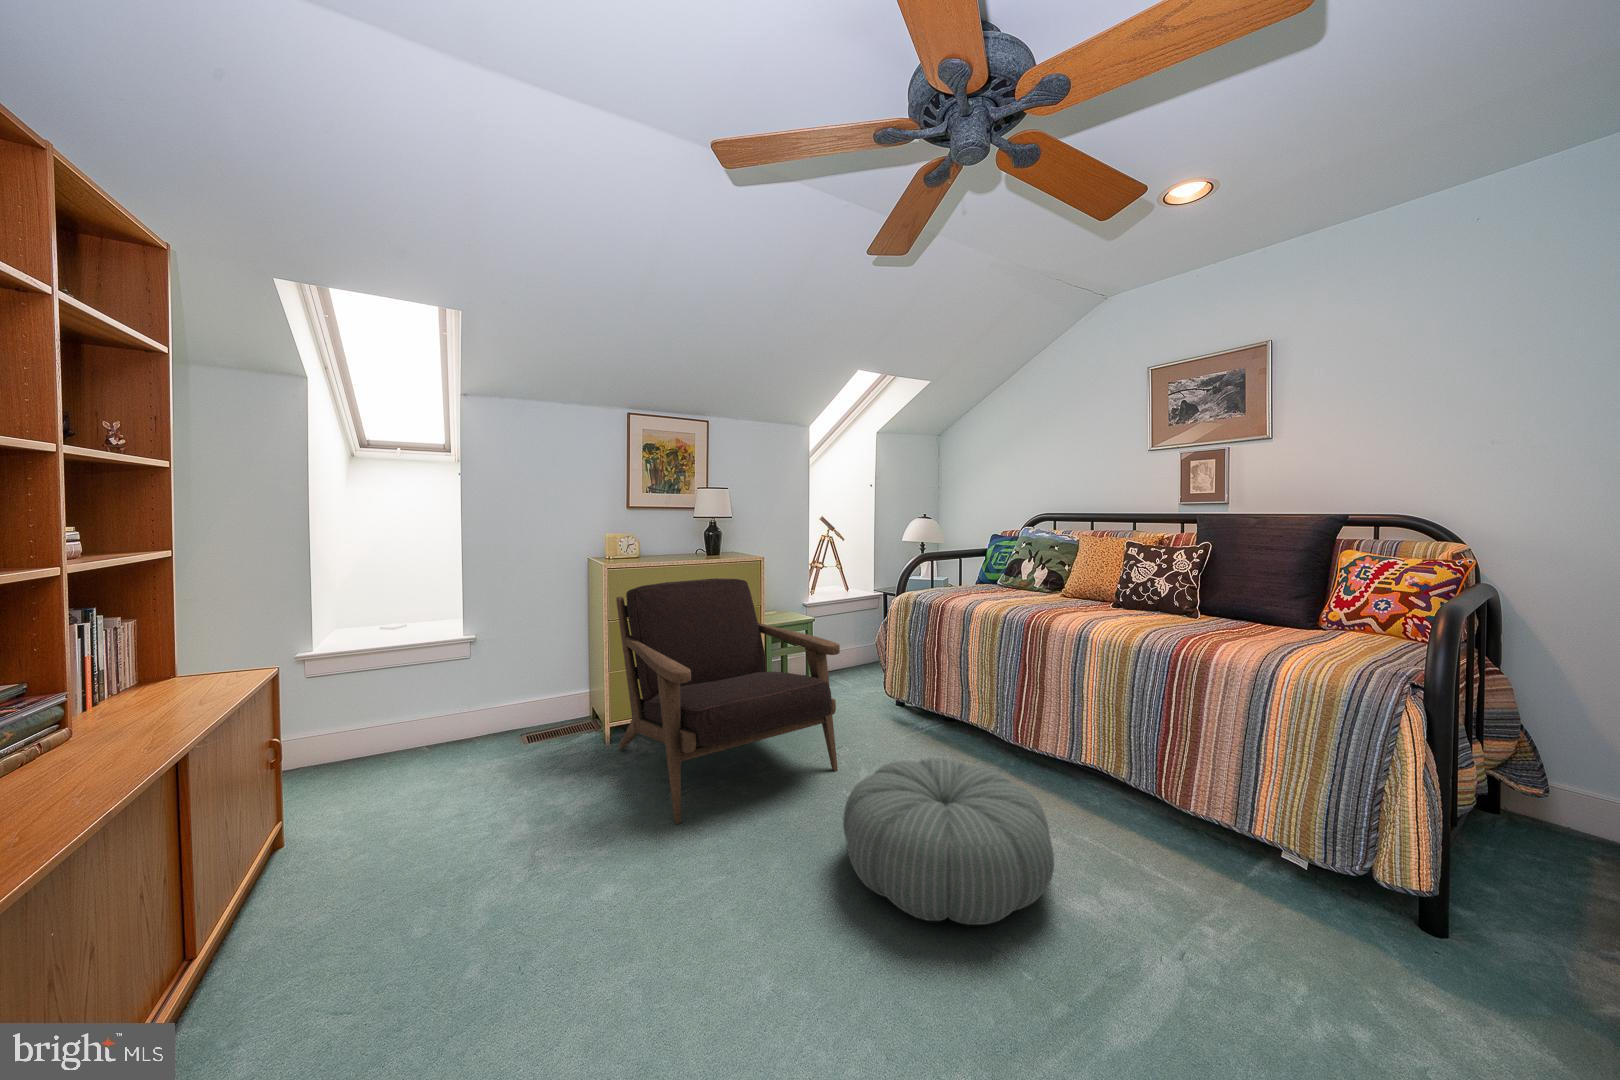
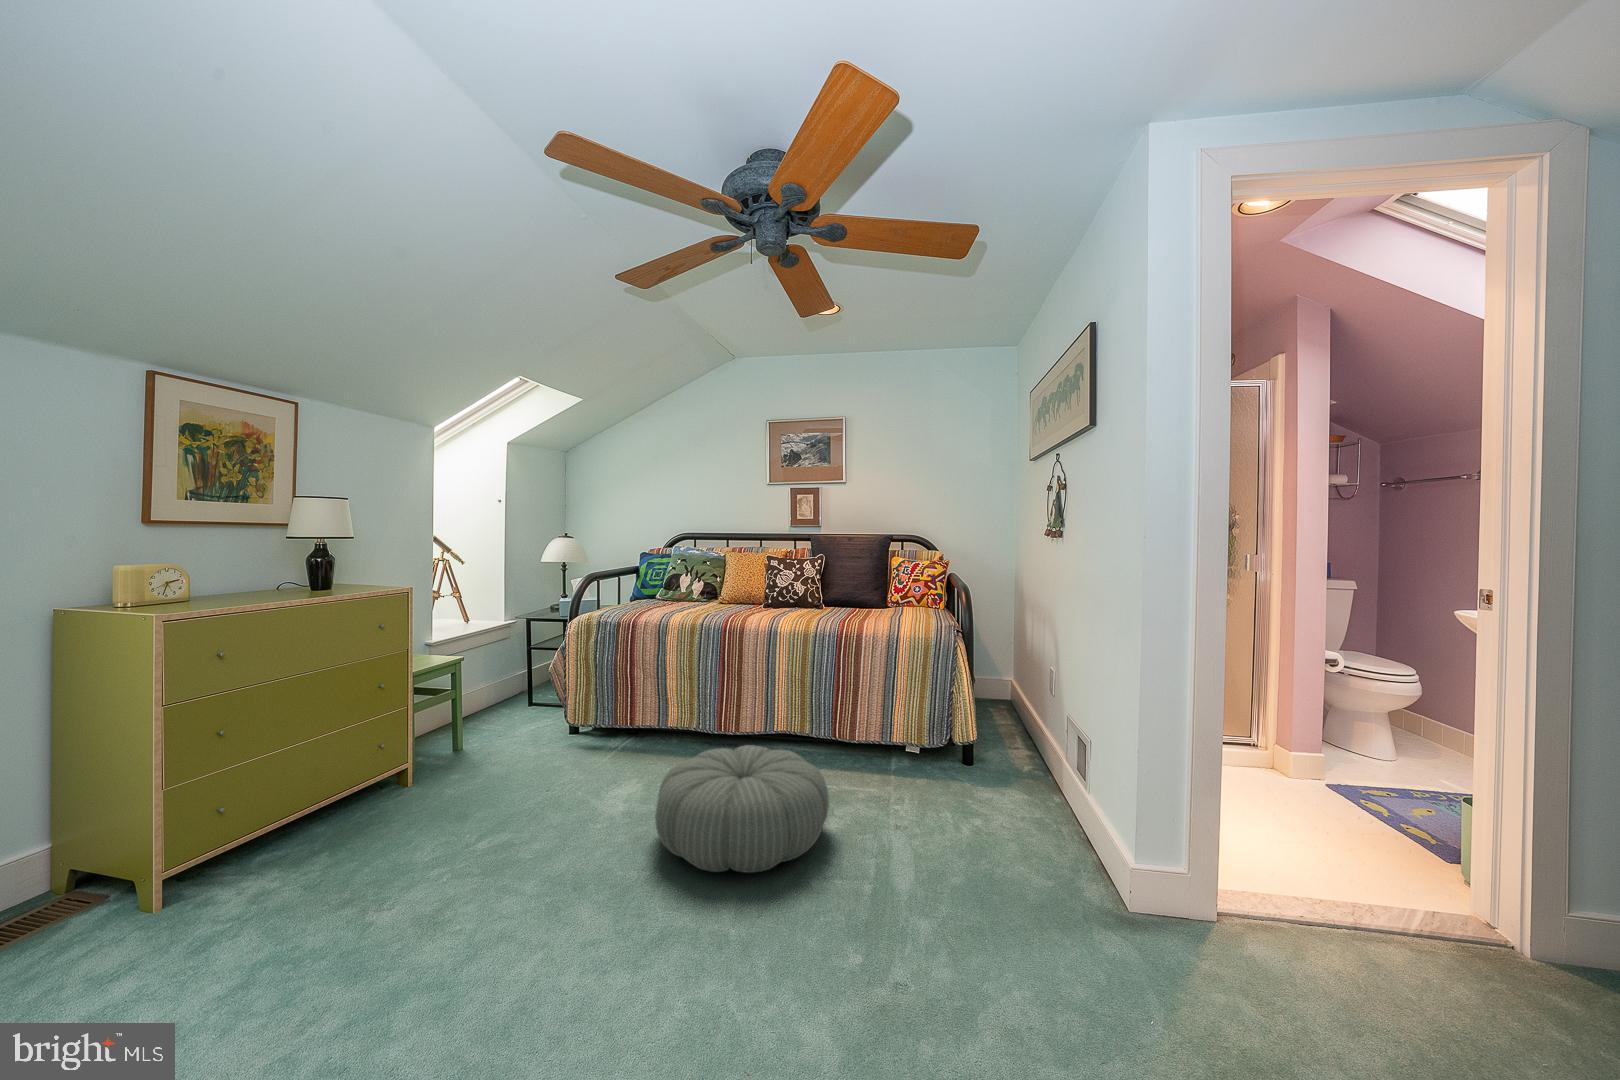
armchair: present [616,578,840,824] -> none [217,615,577,920]

